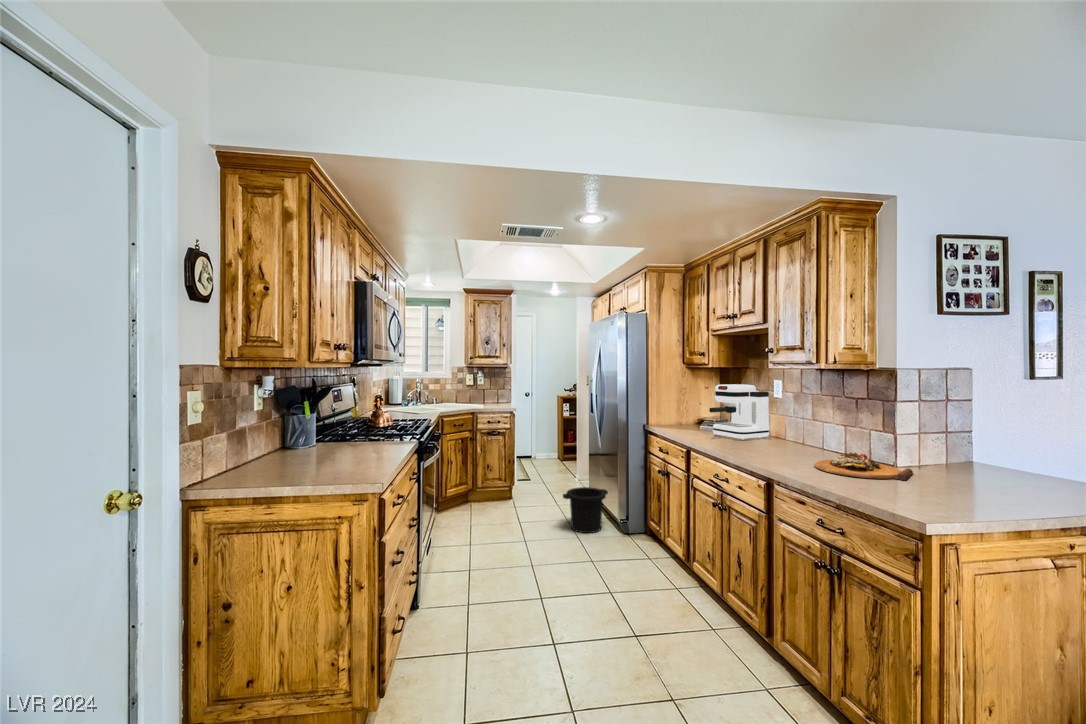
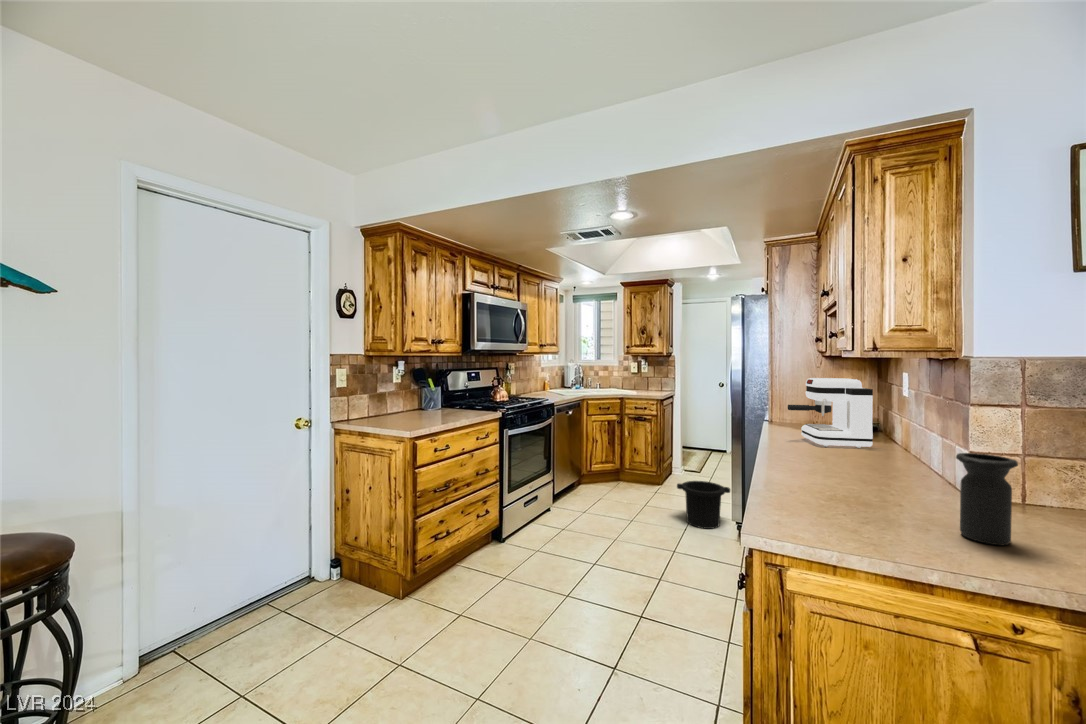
vase: none [957,431,997,489] -> present [956,453,1018,545]
cutting board: present [815,453,913,480] -> none [803,468,933,512]

